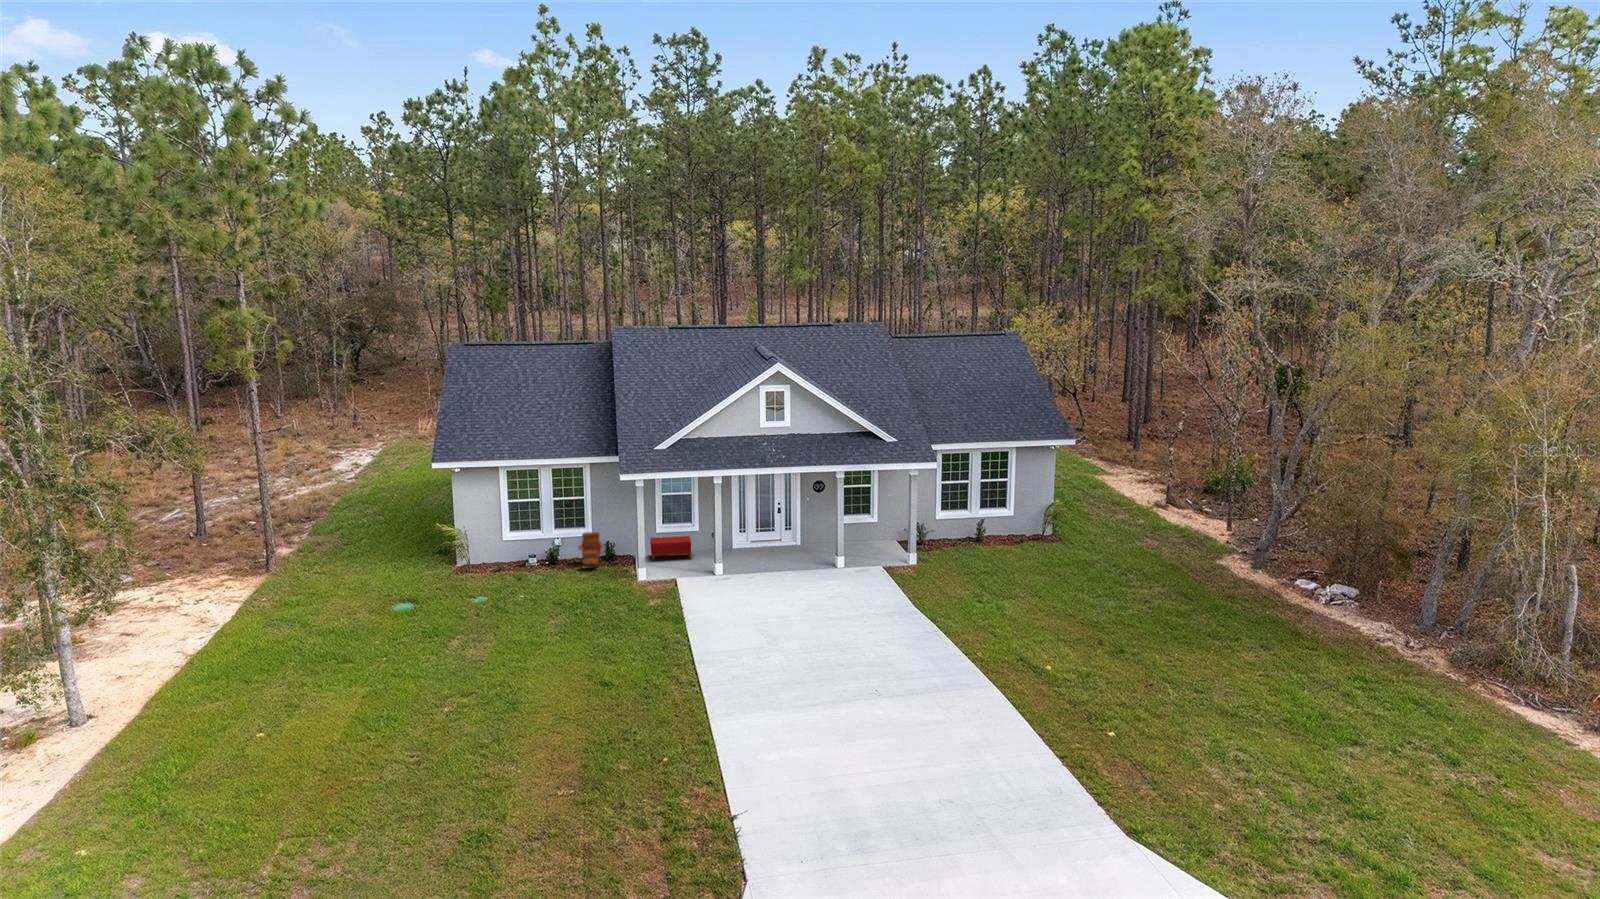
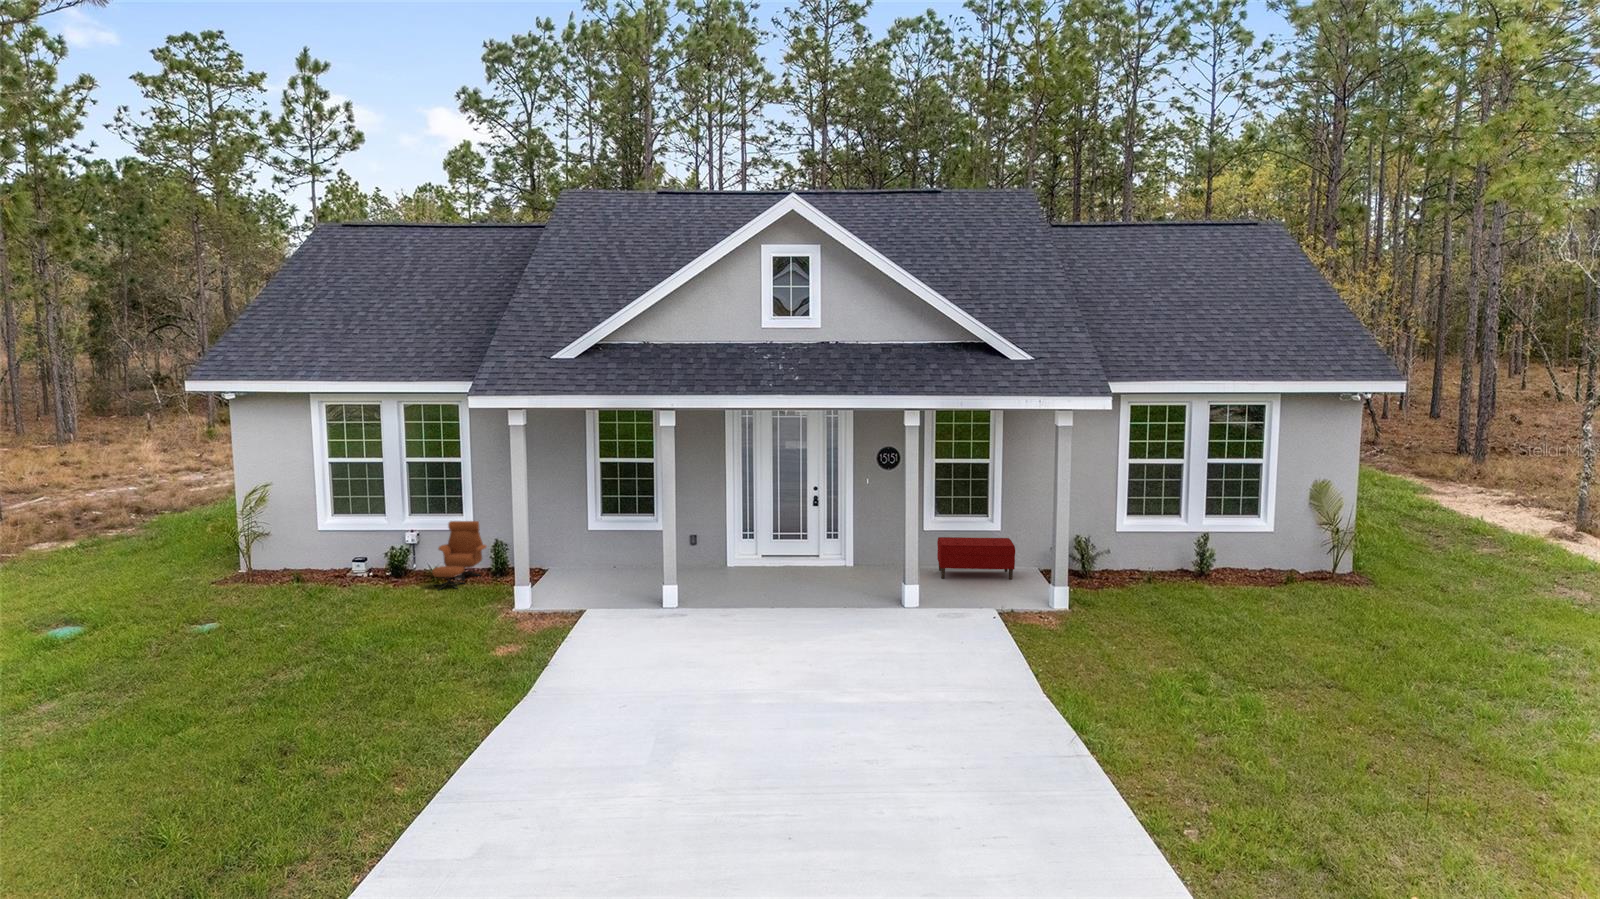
bench: present [650,536,691,561] -> present [937,537,1015,580]

